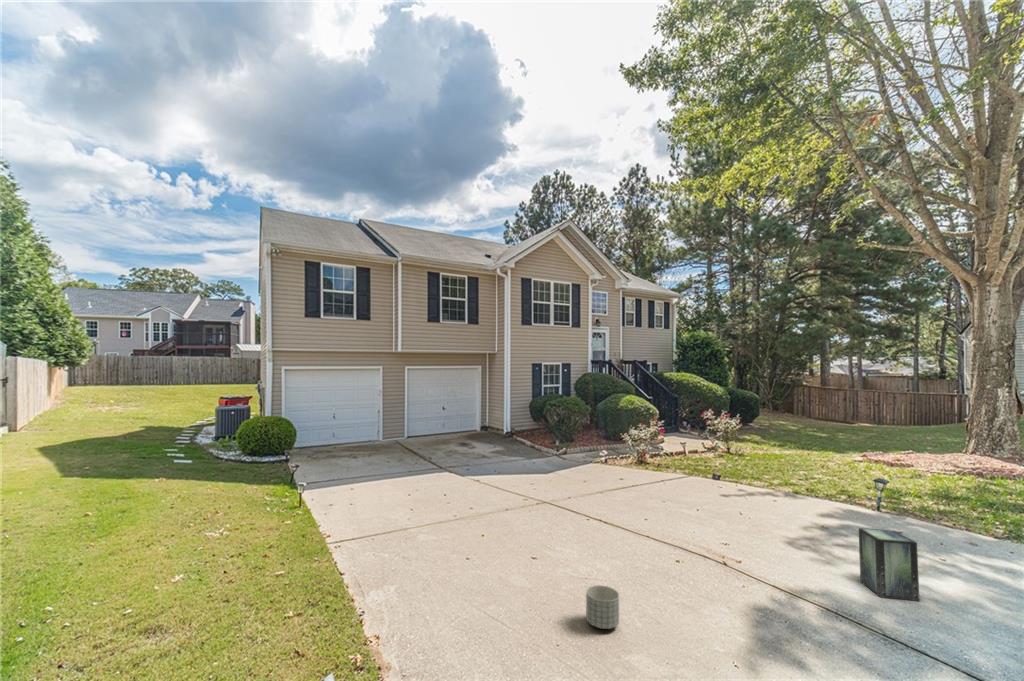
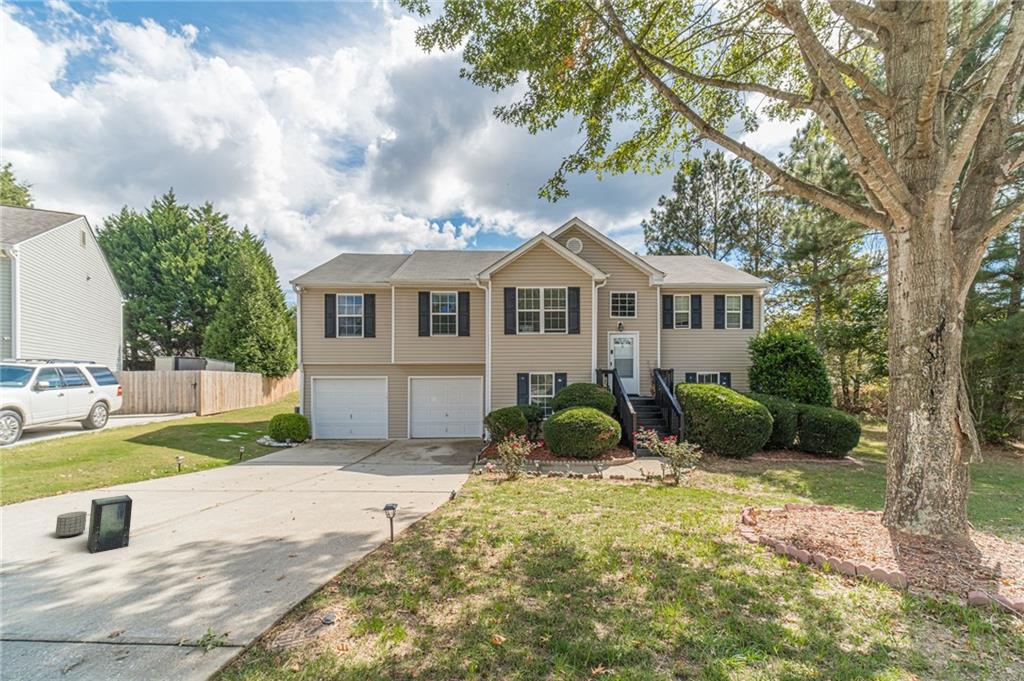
storage box: present [859,528,919,601] -> present [87,495,132,554]

